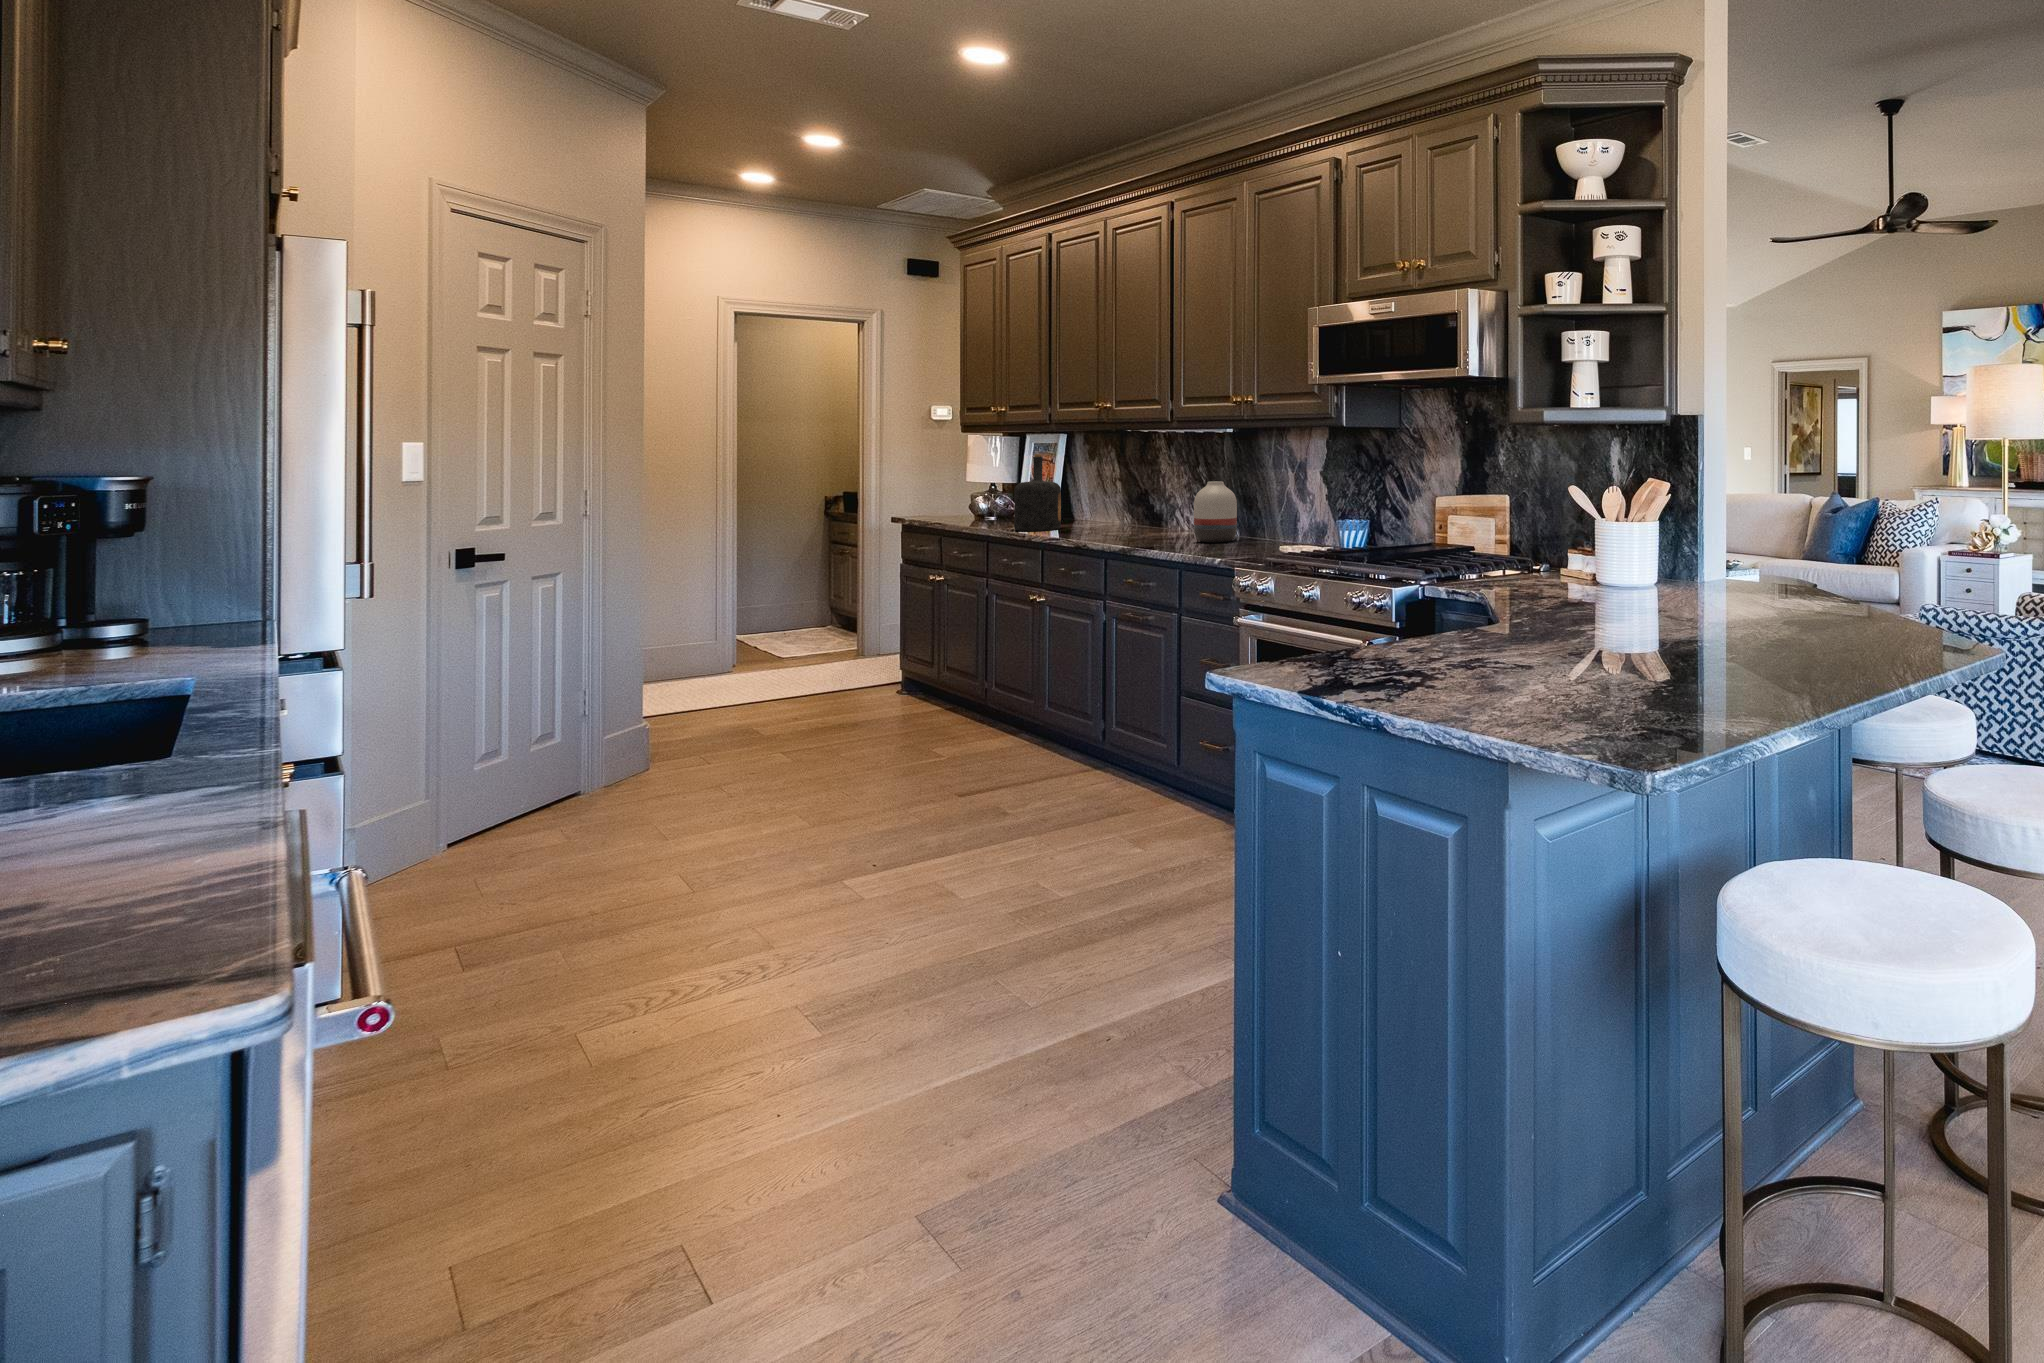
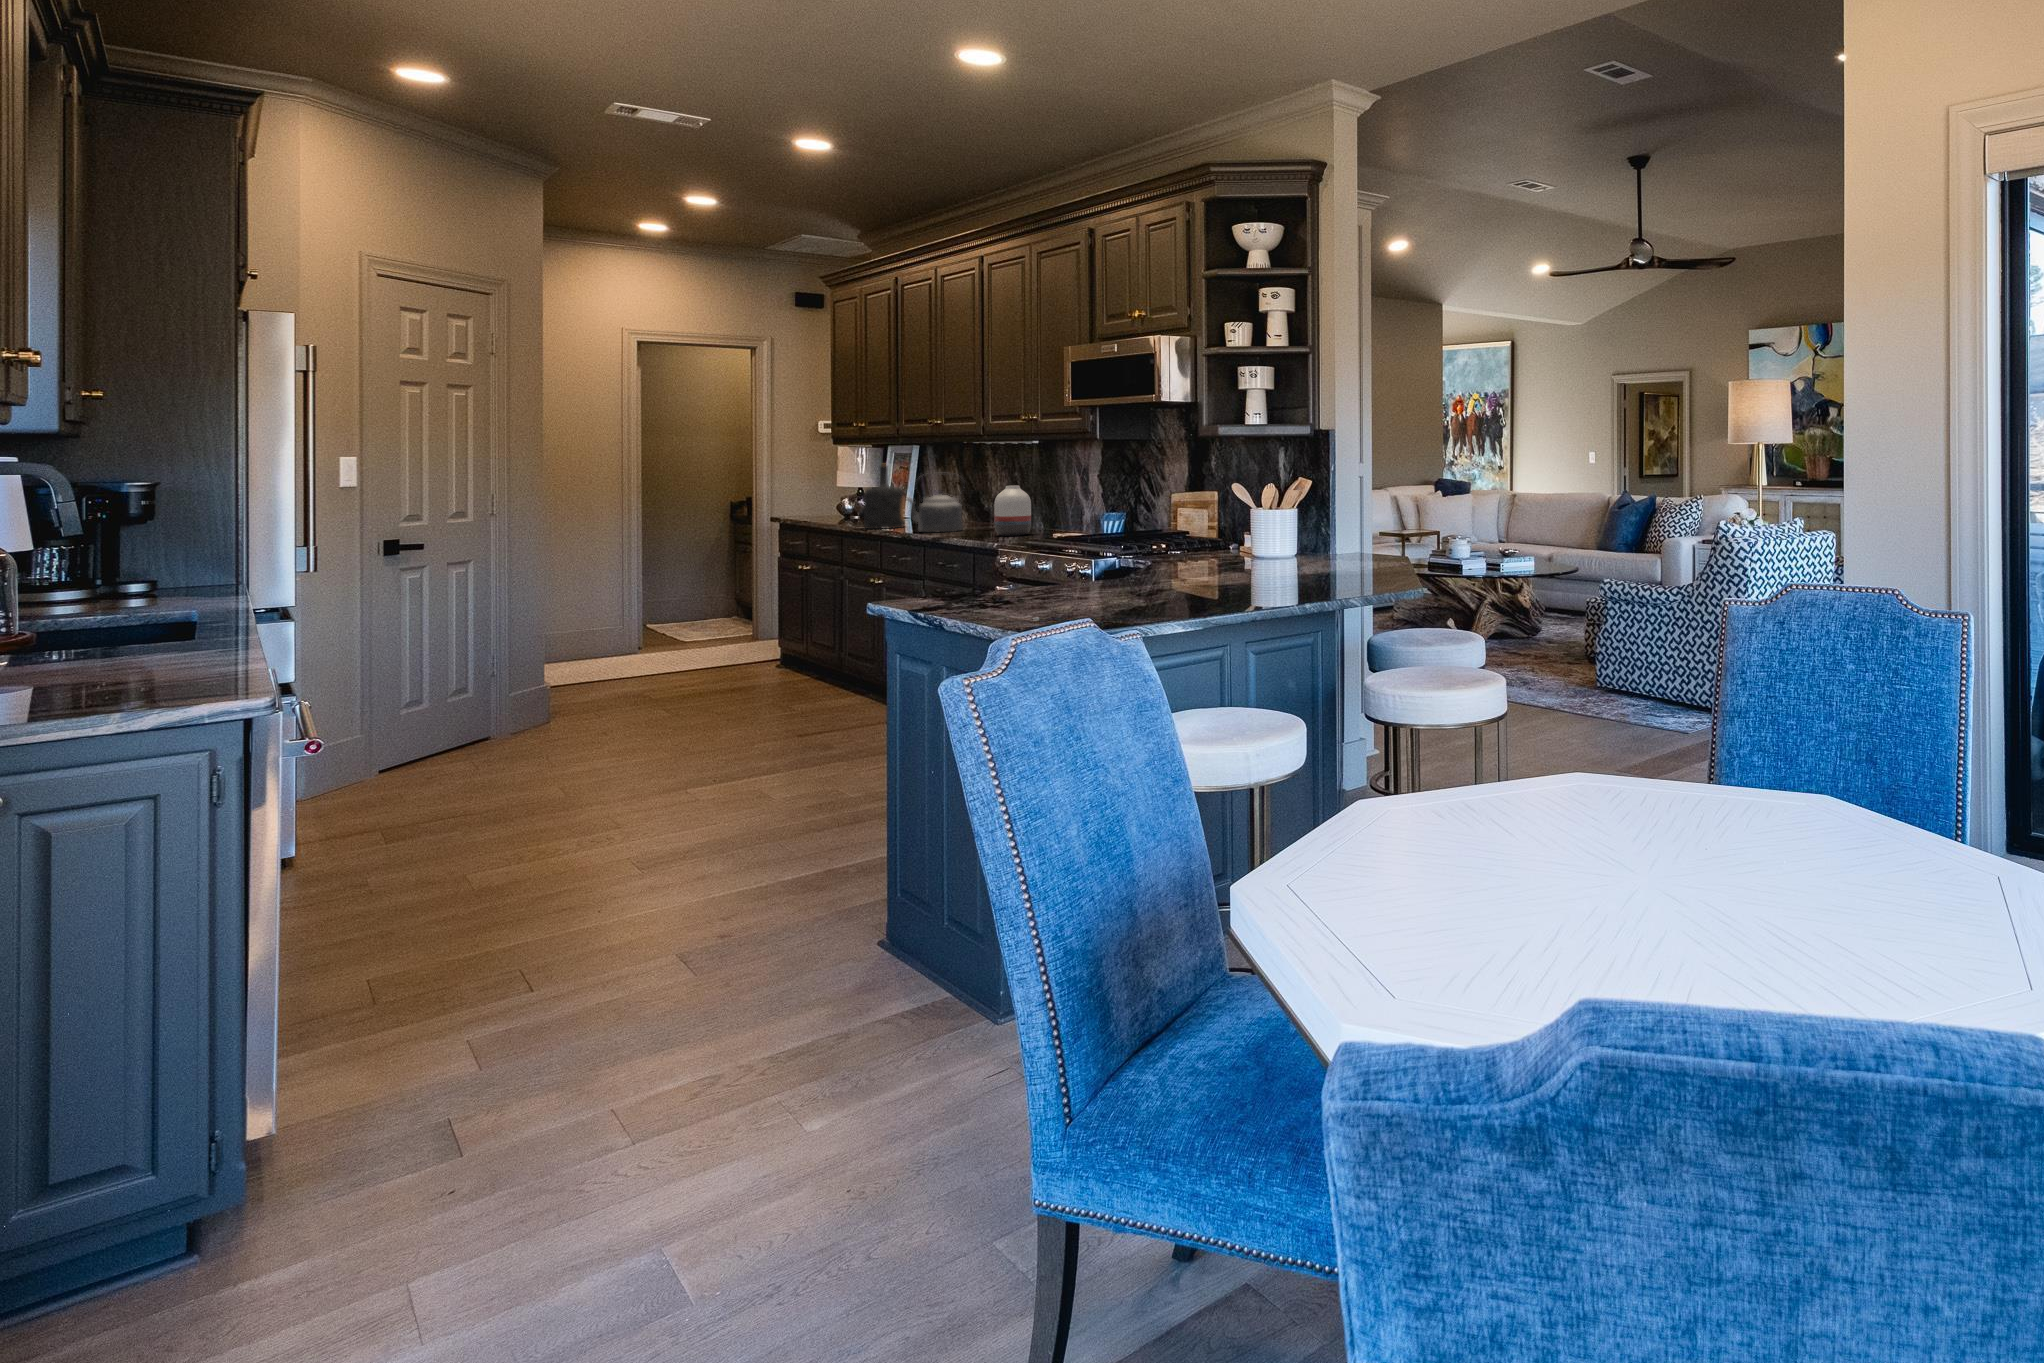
kettle: none [1075,466,1143,537] -> present [907,473,963,532]

